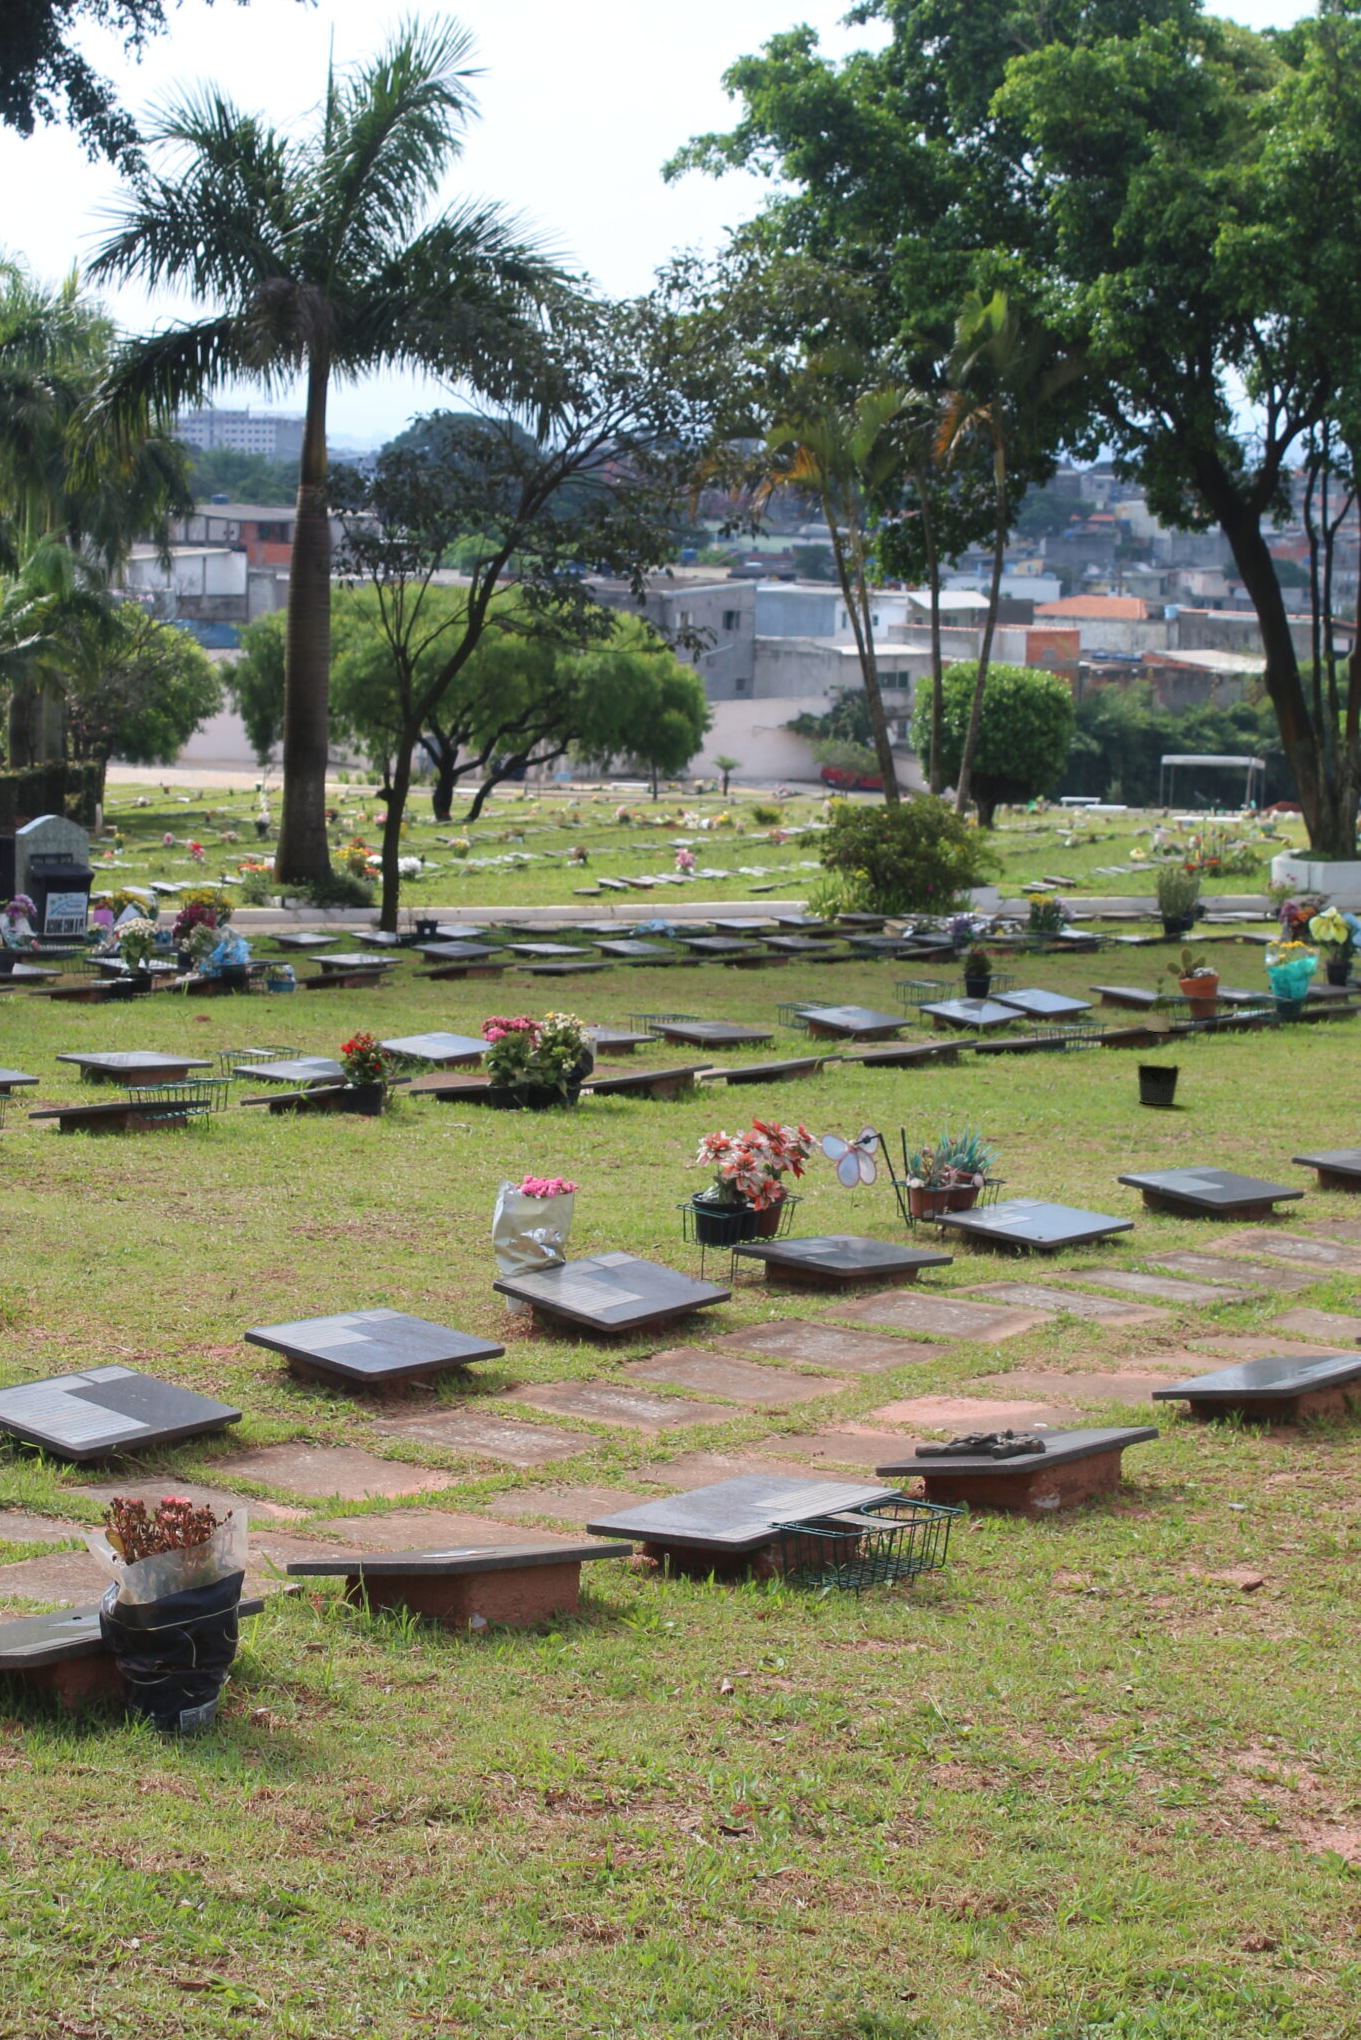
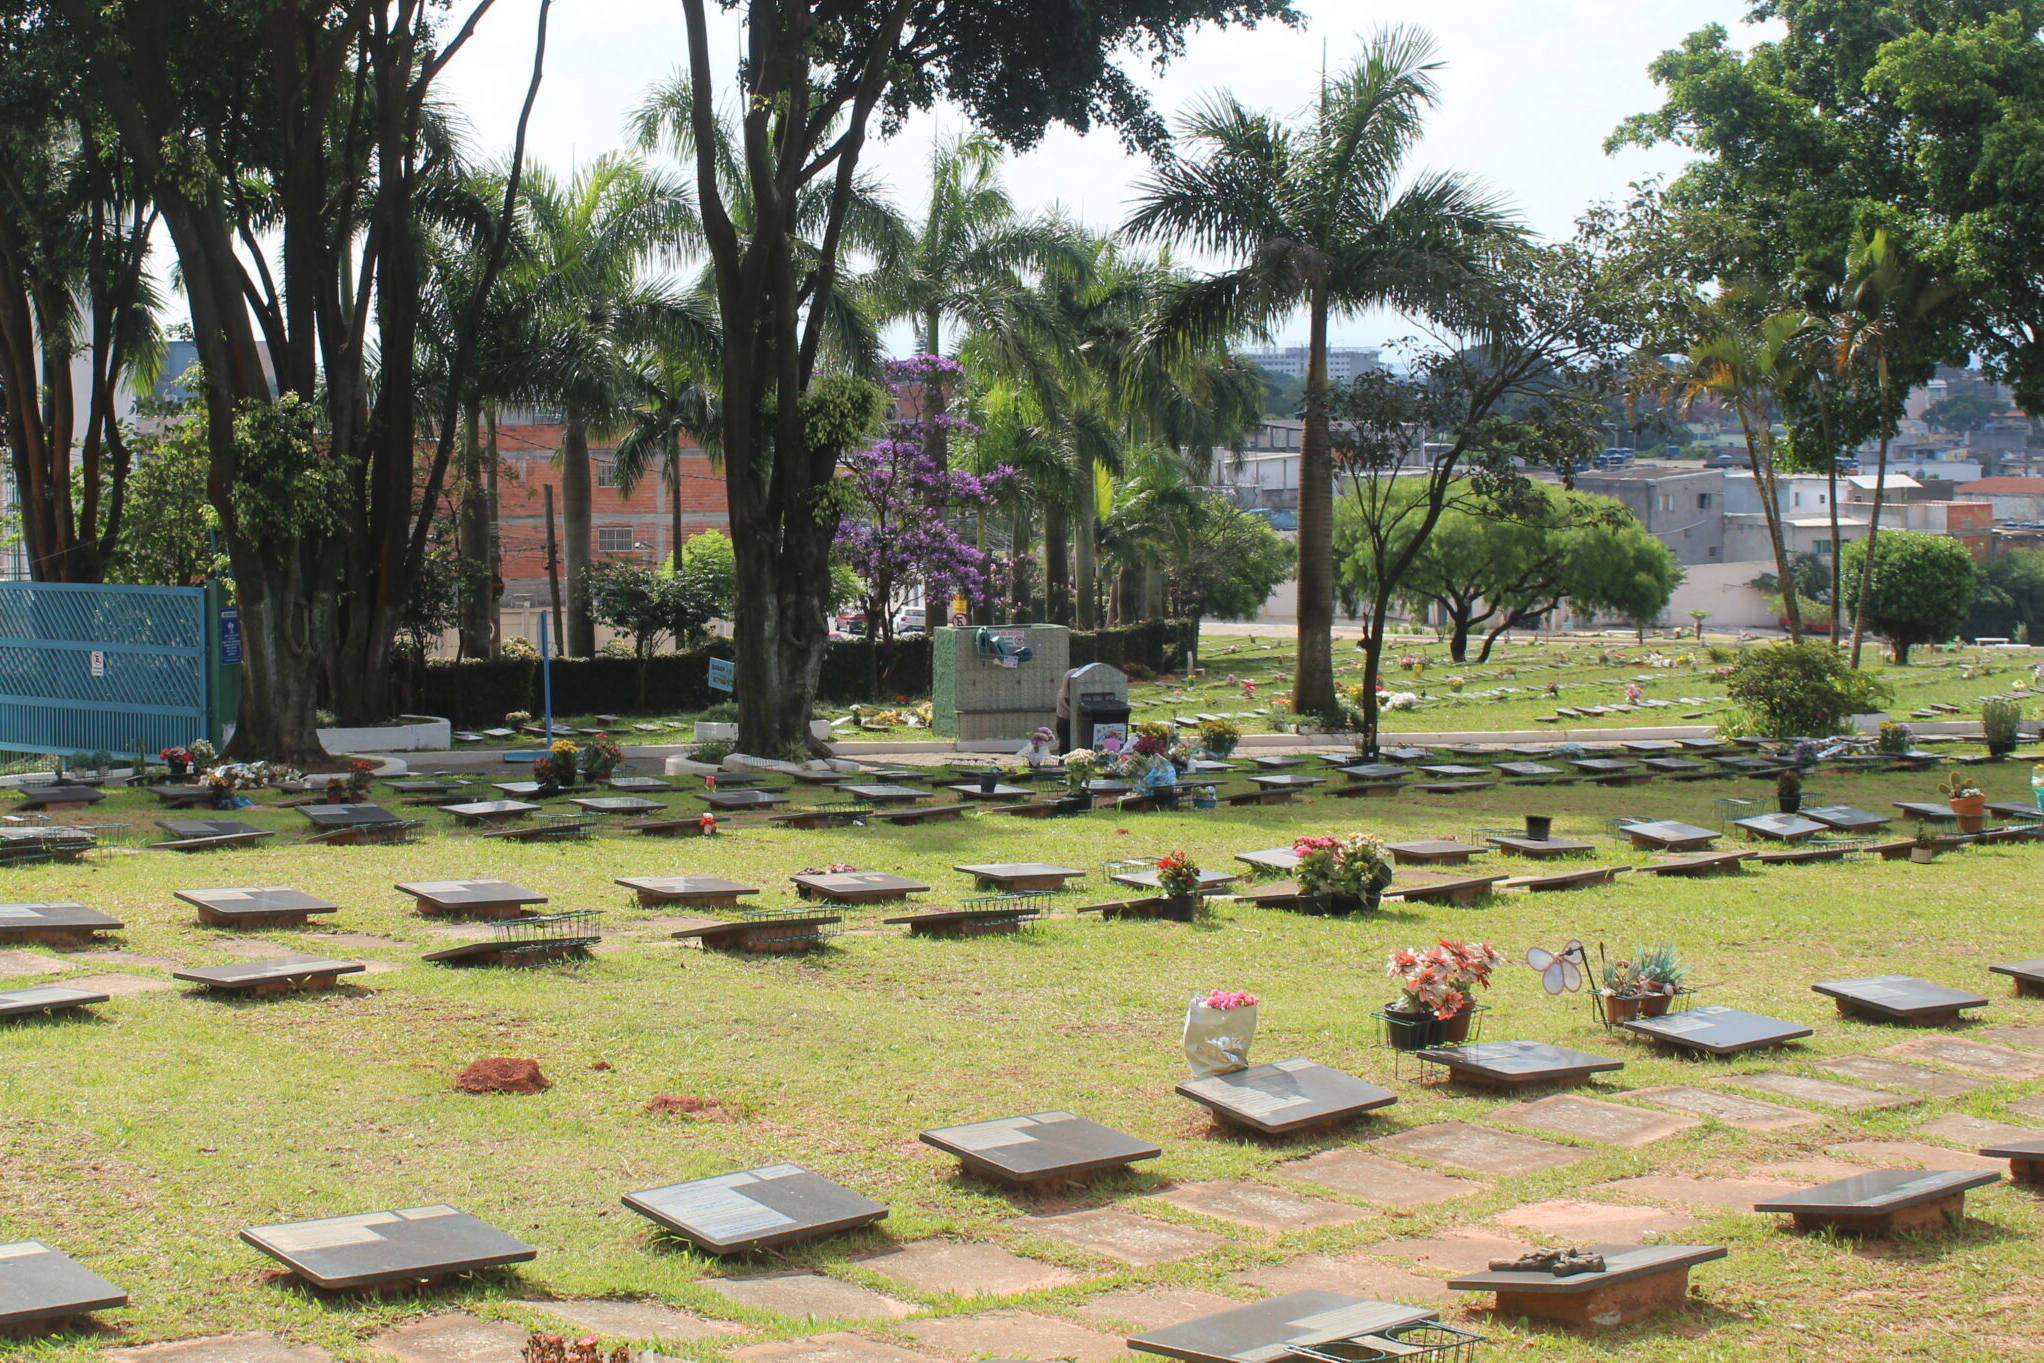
bucket: present [1138,1064,1180,1105] -> present [1525,815,1553,841]

